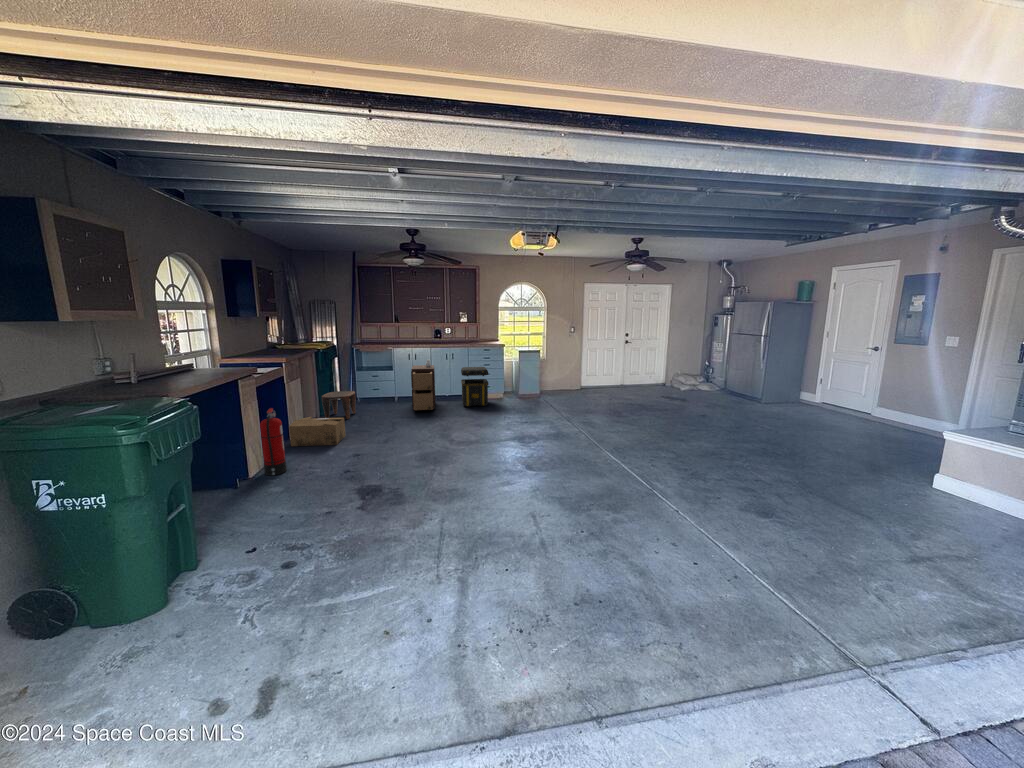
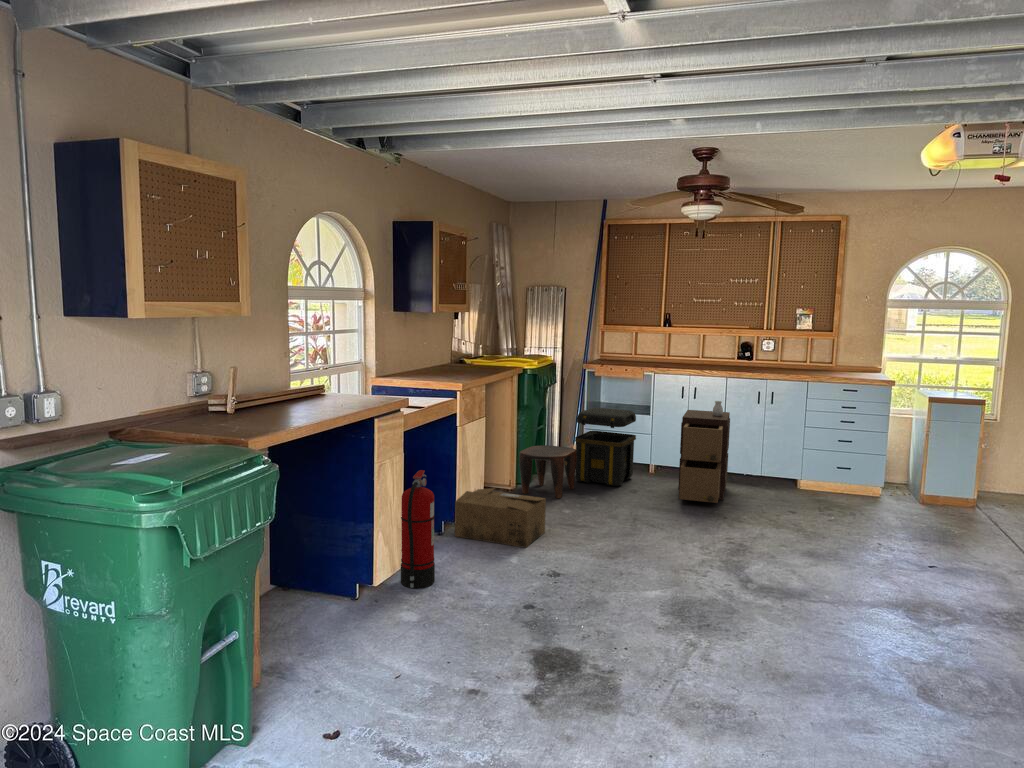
toolbox: present [461,367,489,407] -> present [575,408,636,486]

